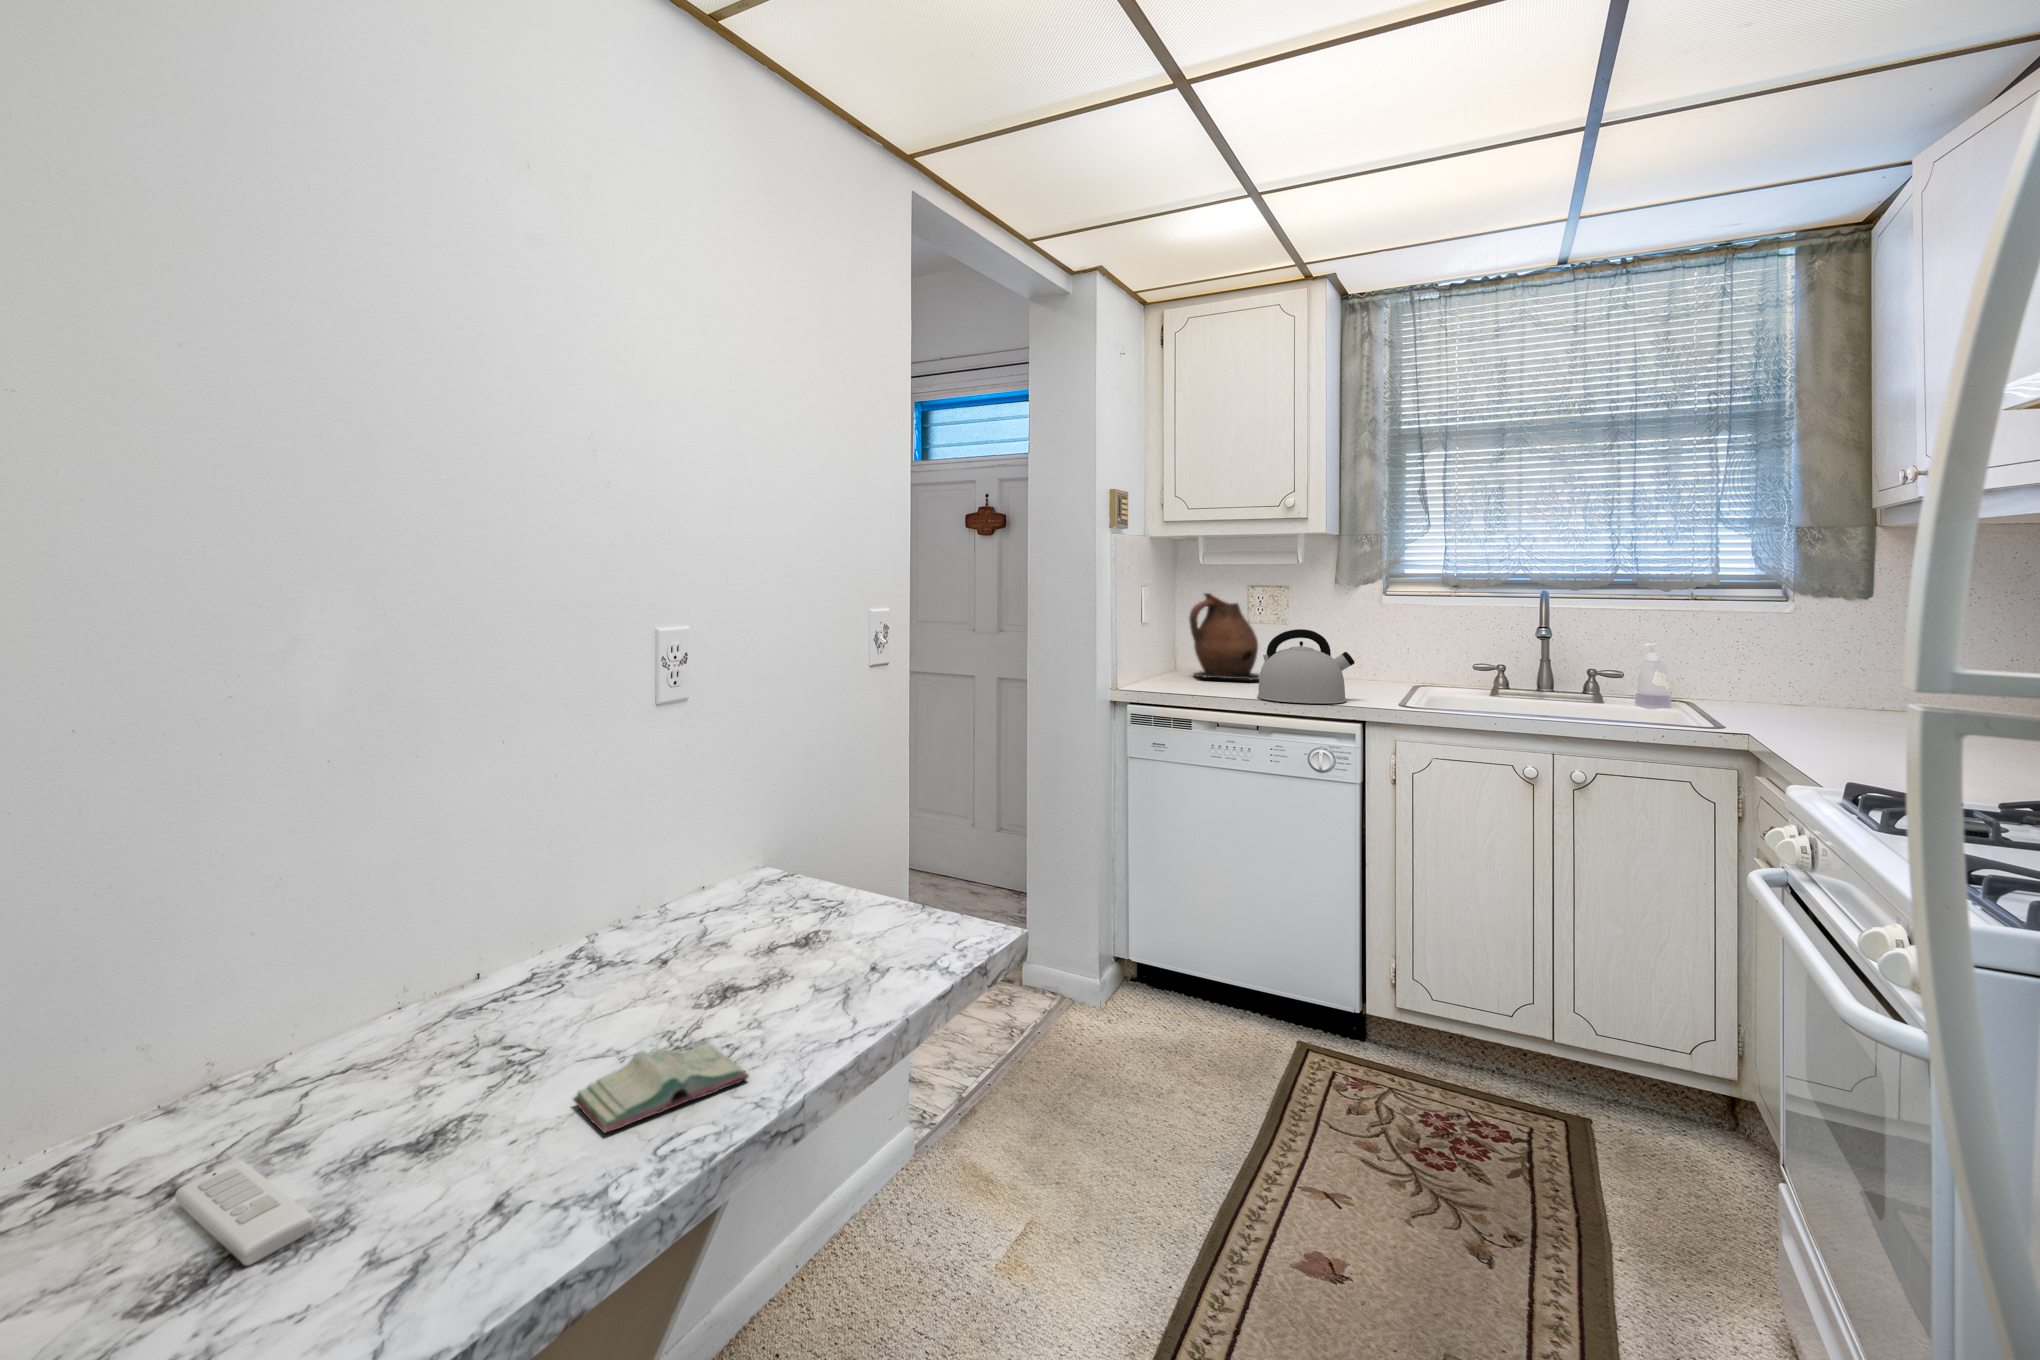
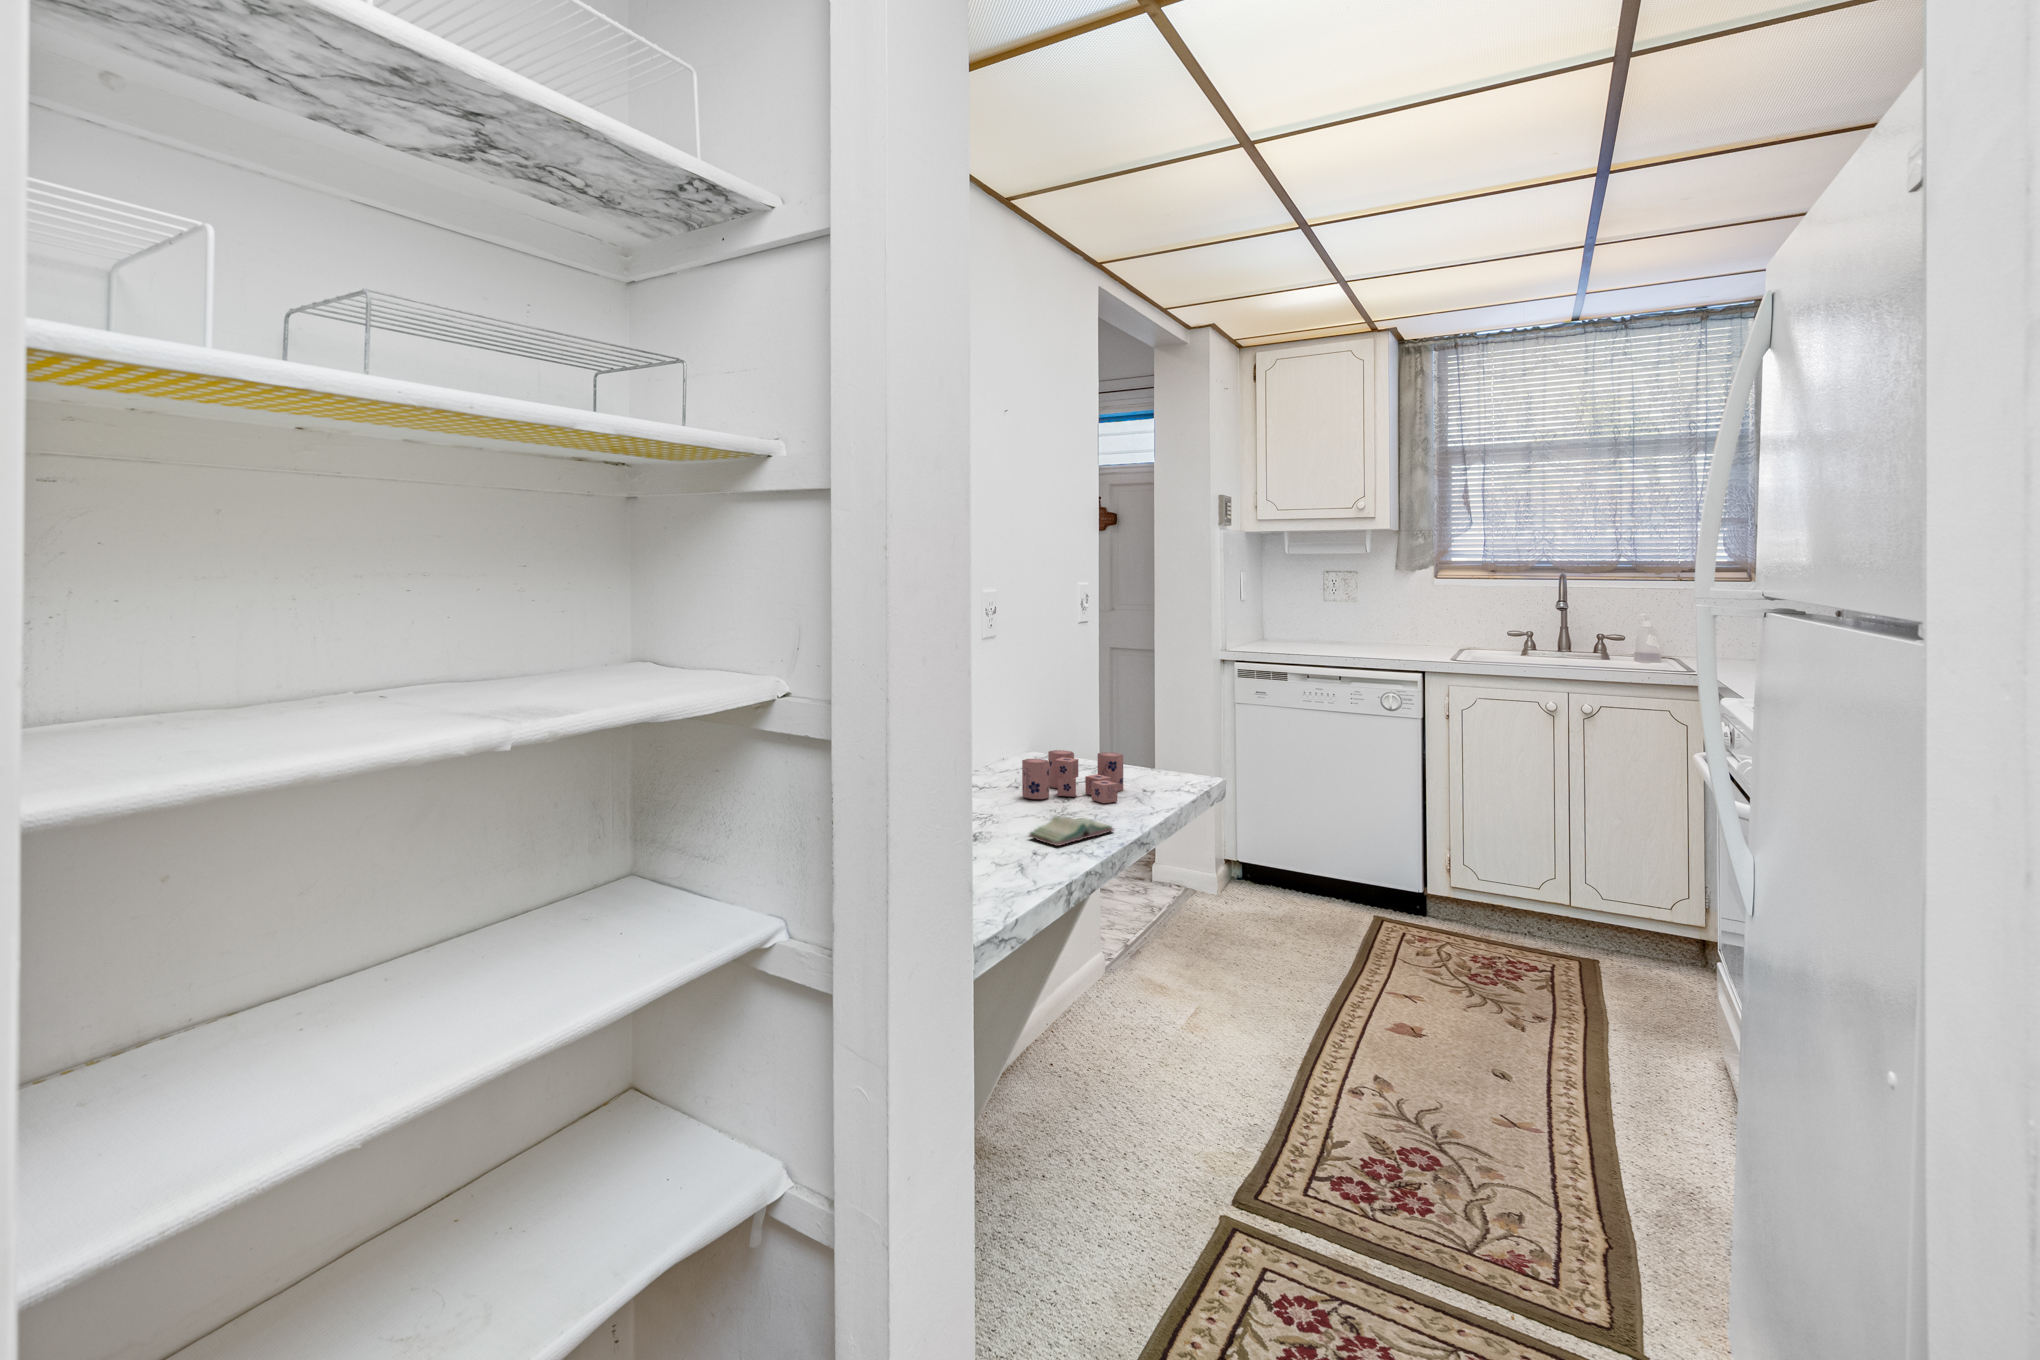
ceramic pitcher: present [1189,593,1259,680] -> none [1277,578,1337,647]
kettle: present [1257,629,1355,704] -> none [1338,604,1415,660]
candle: none [669,882,850,991] -> present [1022,750,1123,803]

